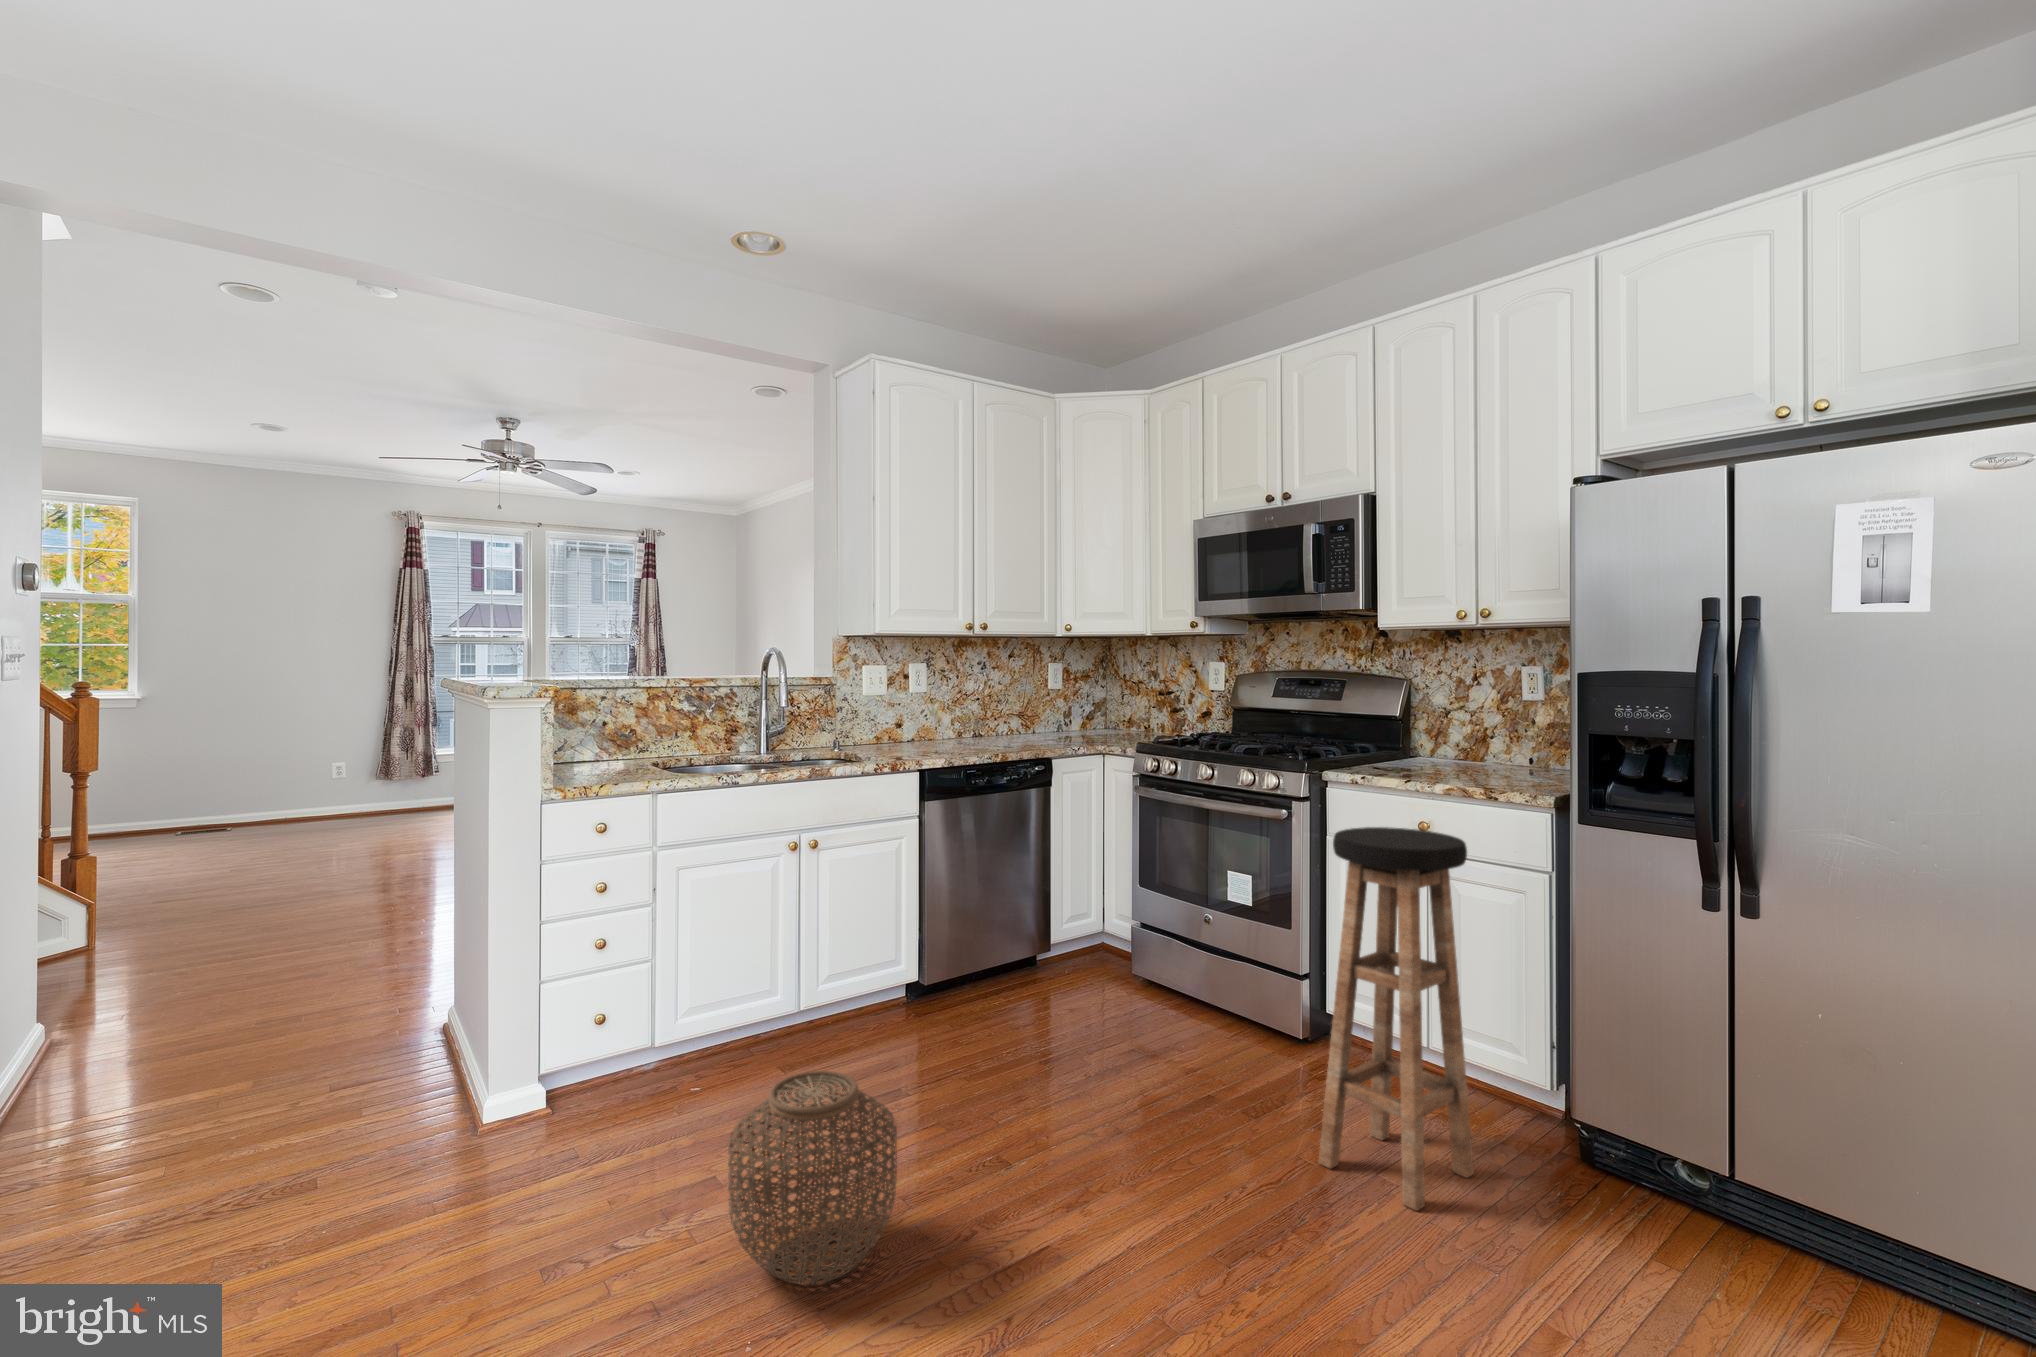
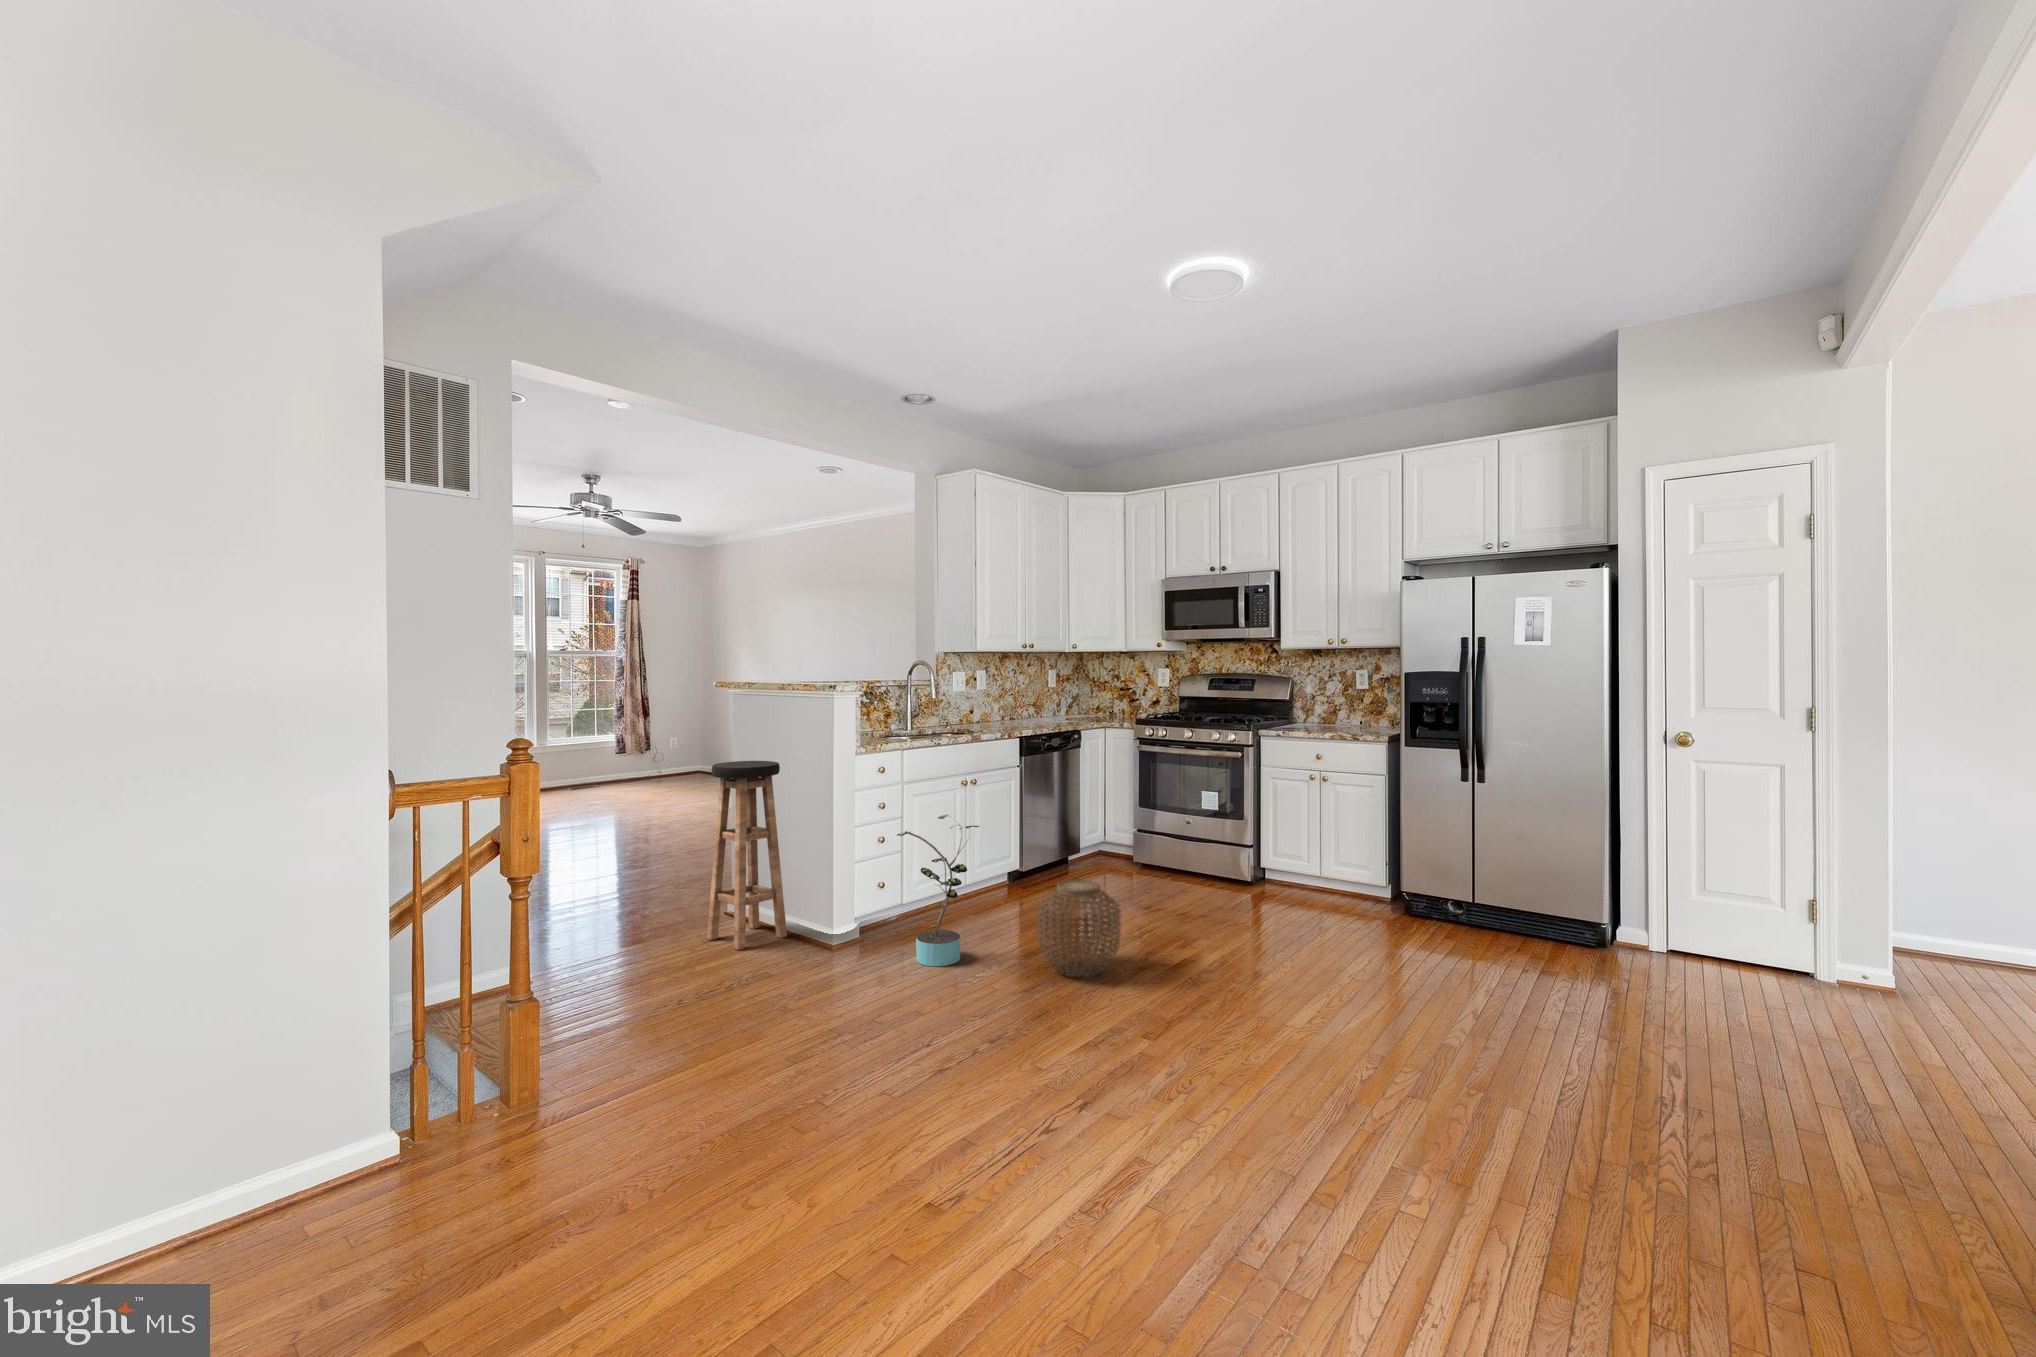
bar stool: present [1319,827,1474,1211] -> present [707,761,787,950]
potted plant: none [540,920,680,1208] -> present [897,815,979,966]

